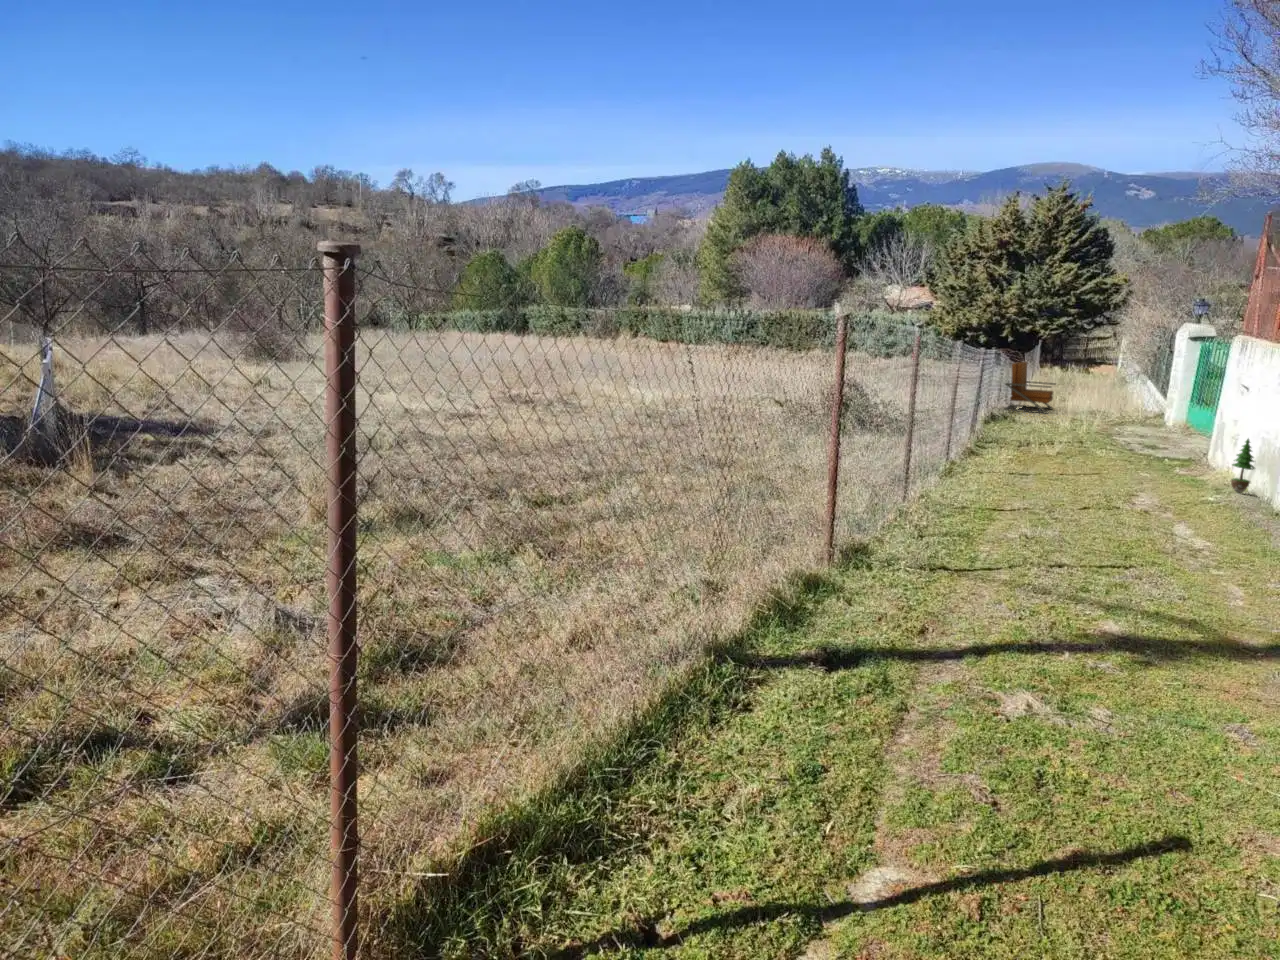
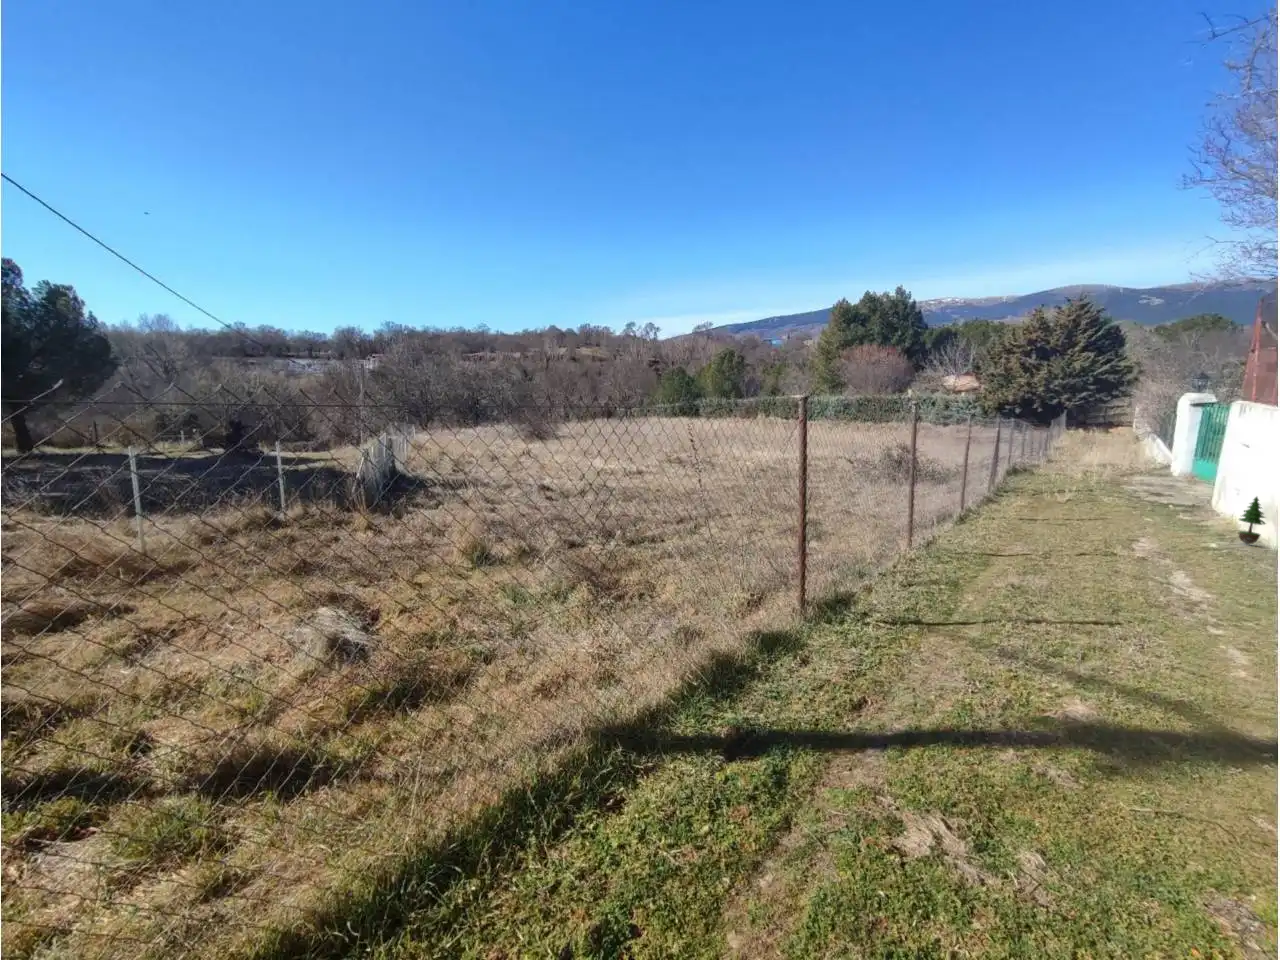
lounge chair: present [1004,362,1056,413] -> none [1023,428,1070,467]

